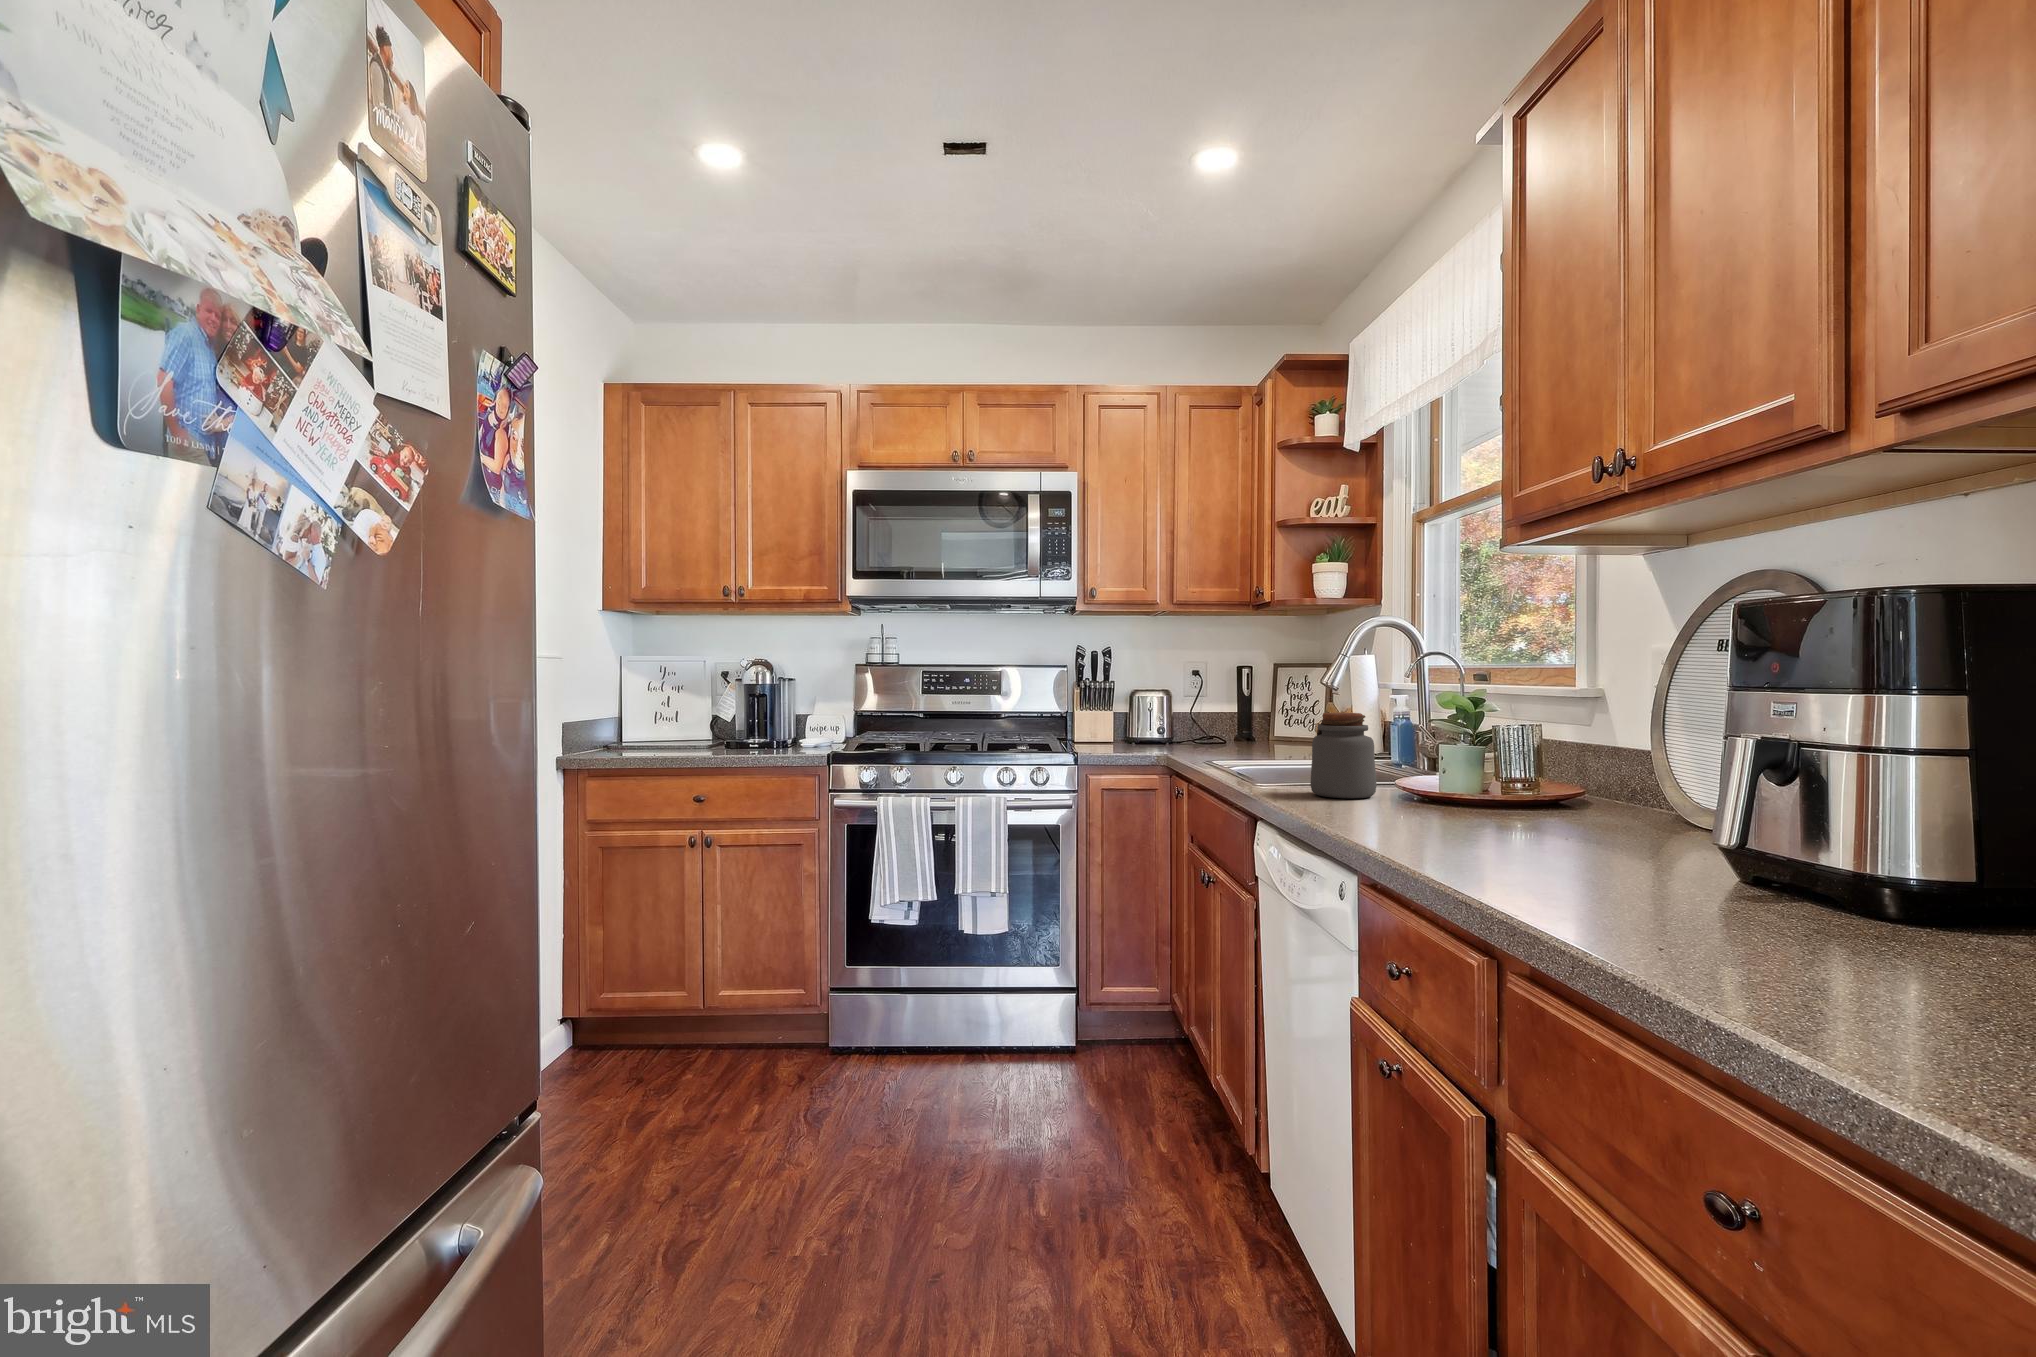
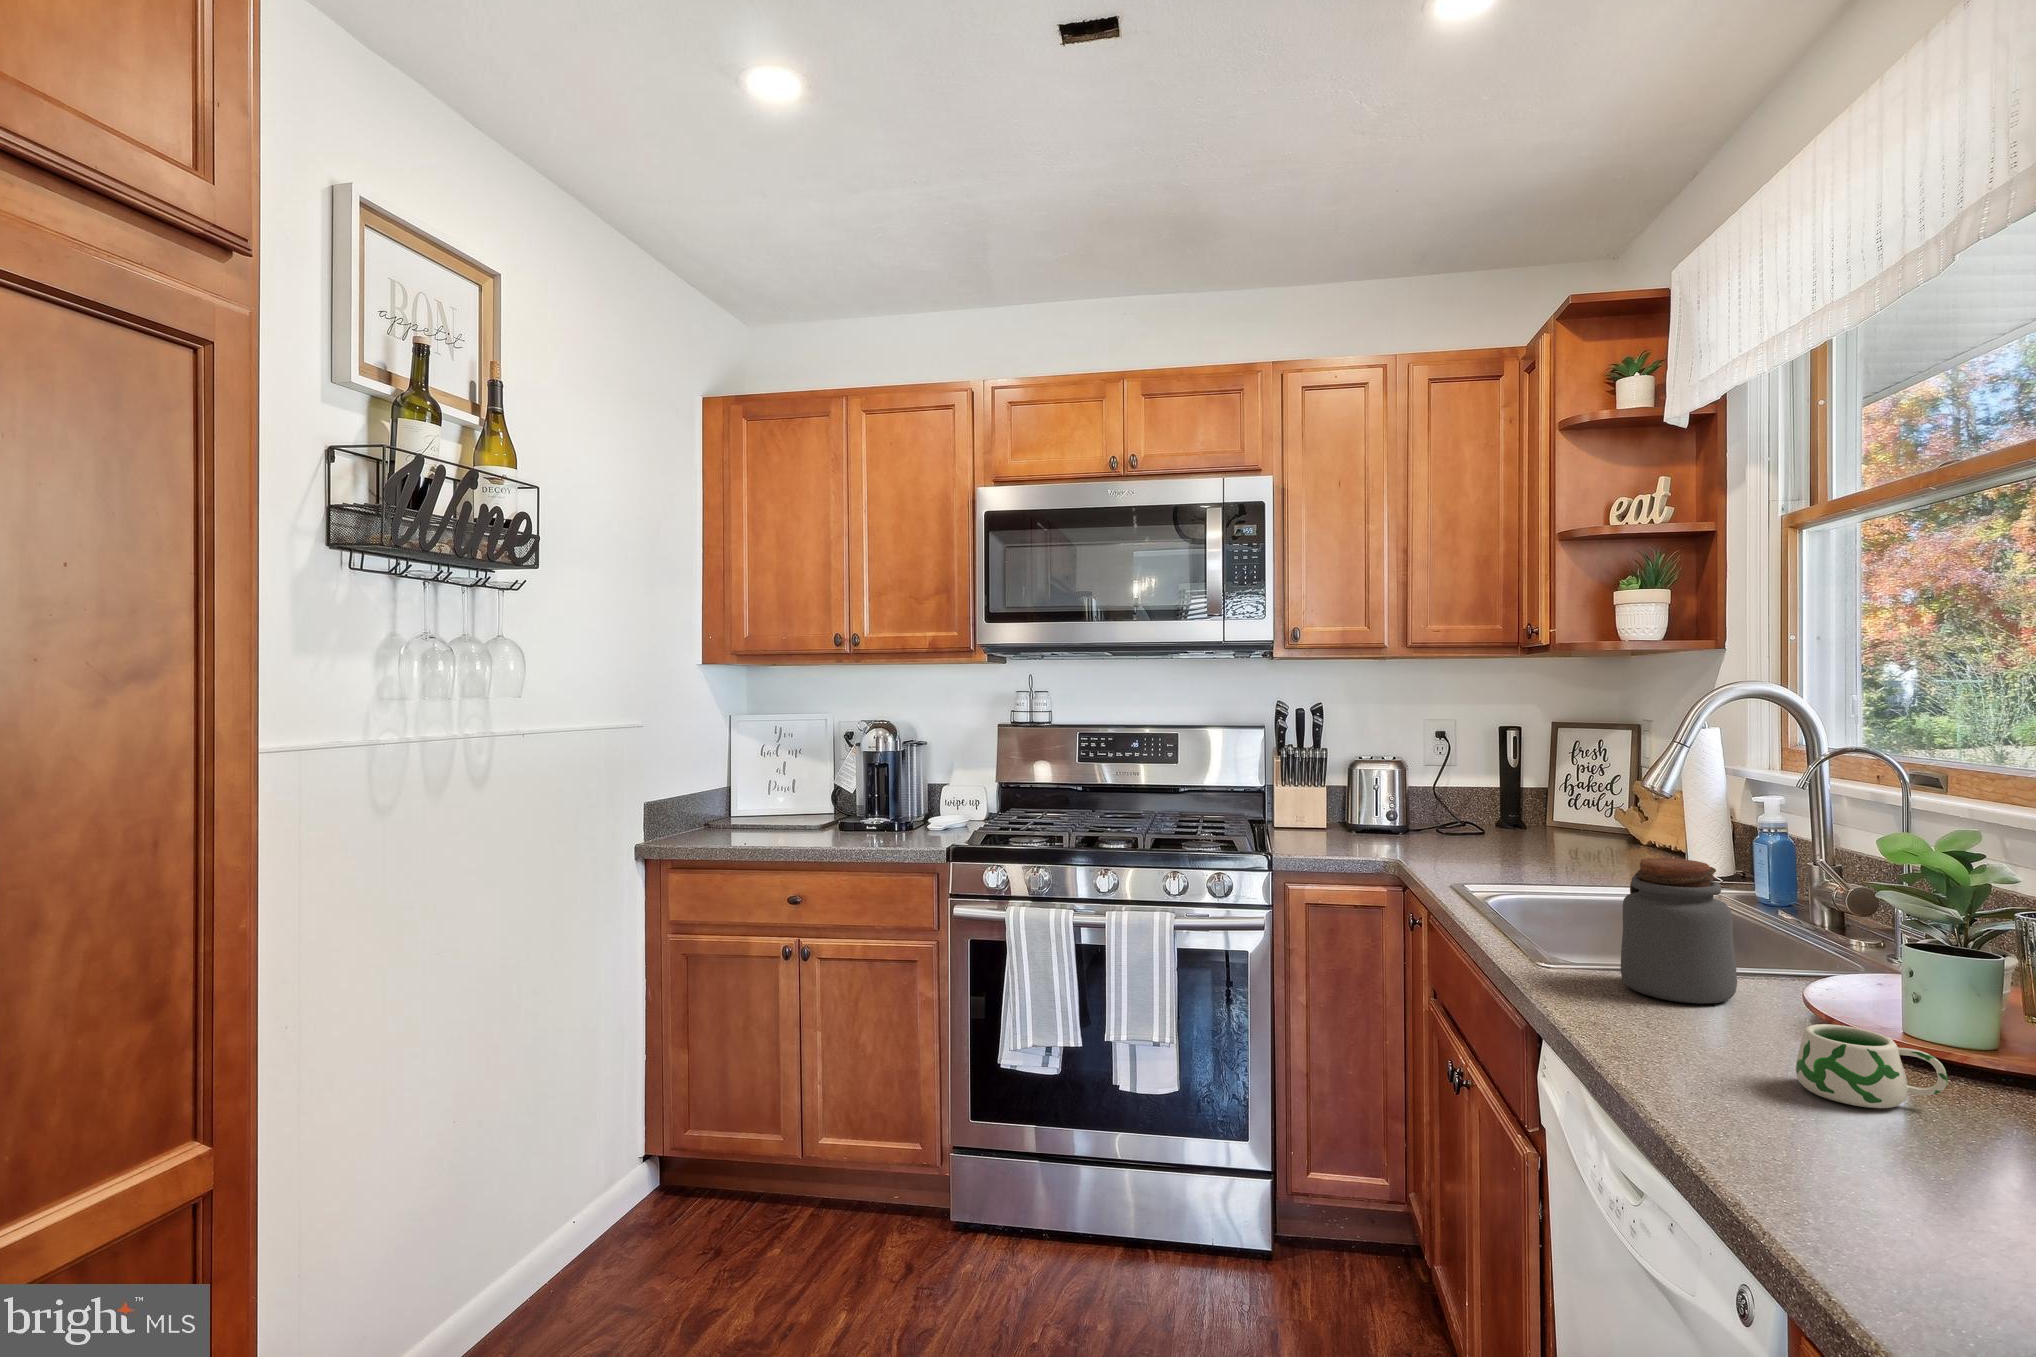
mug: none [1402,785,1477,824] -> present [1796,1024,1948,1108]

